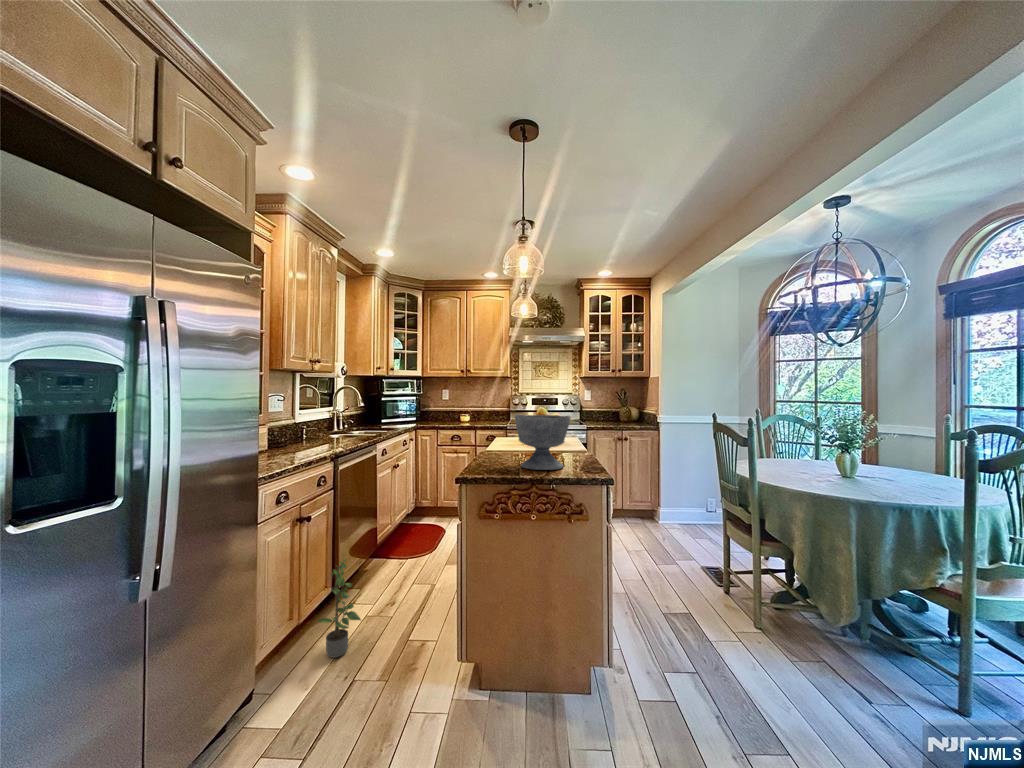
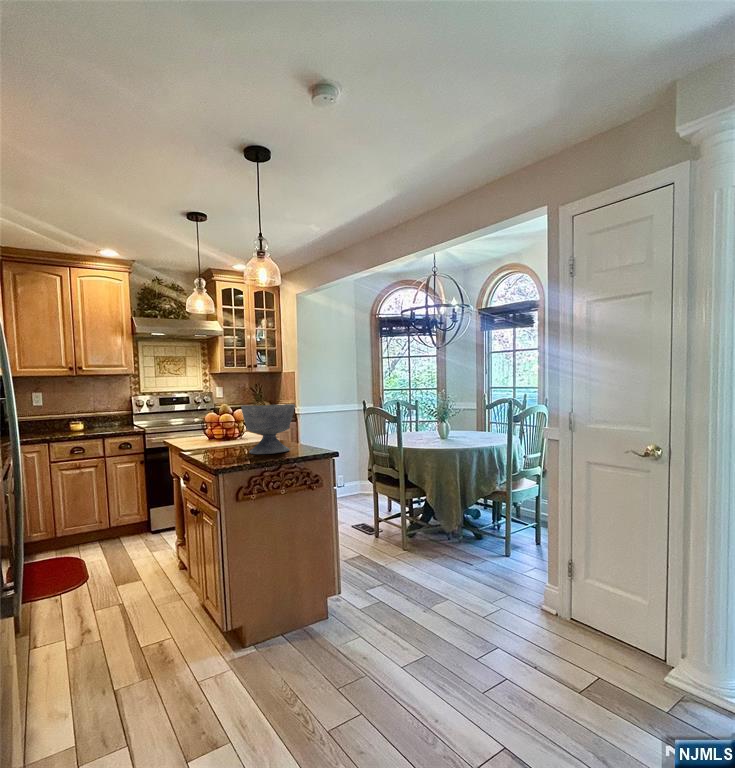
potted plant: present [318,559,361,658] -> none [34,593,79,715]

